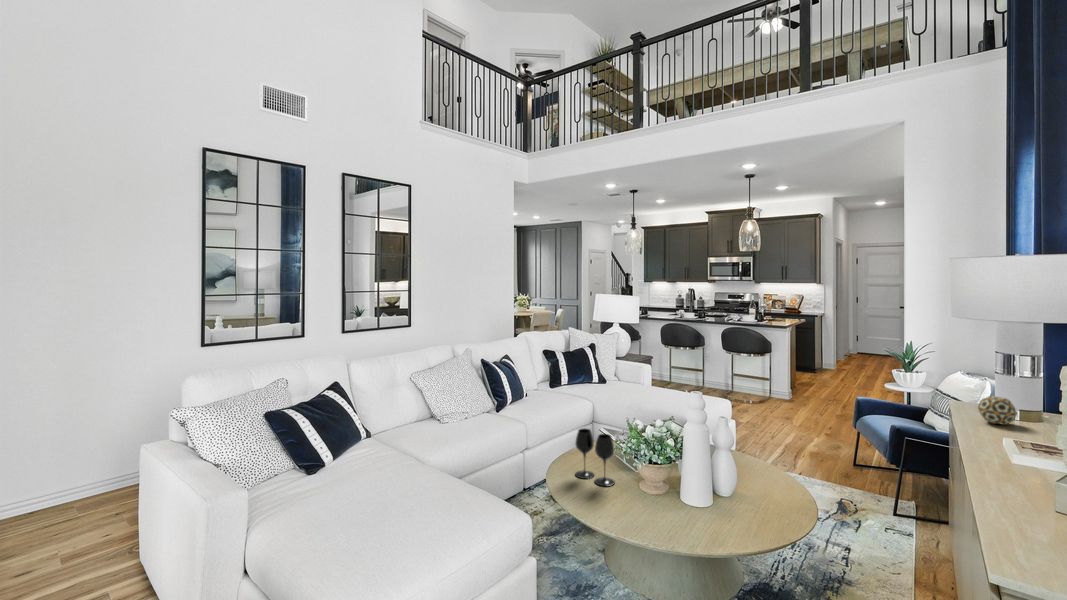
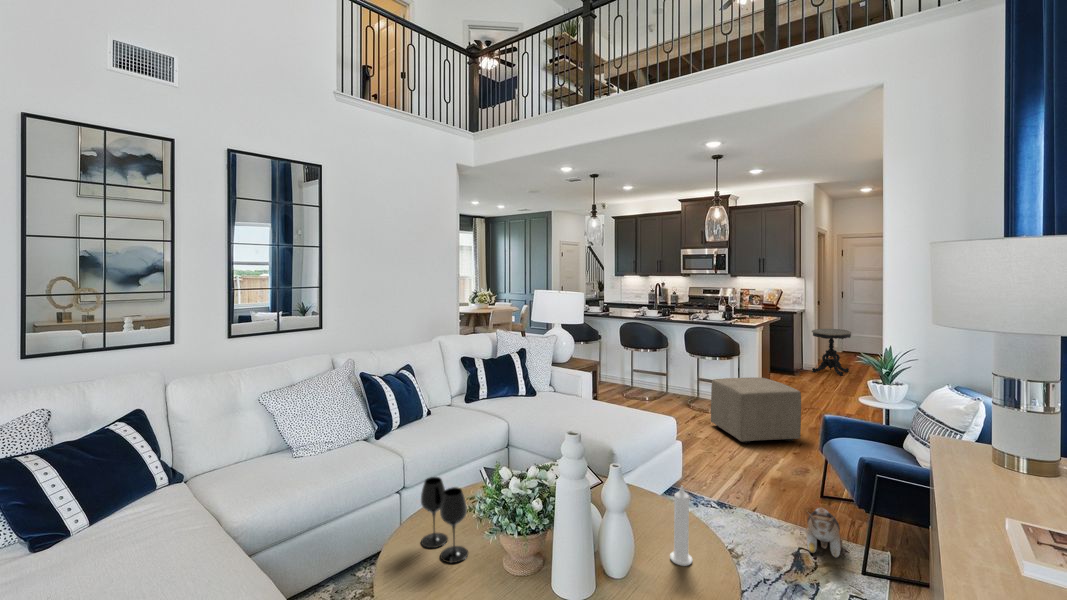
side table: none [832,331,869,375] -> present [812,329,851,376]
ottoman: none [750,372,832,428] -> present [711,377,801,444]
decorative ball: present [978,396,1017,425] -> none [975,444,1036,489]
candle: none [761,431,778,487] -> present [670,486,692,566]
plush toy: none [847,464,876,504] -> present [806,507,842,557]

